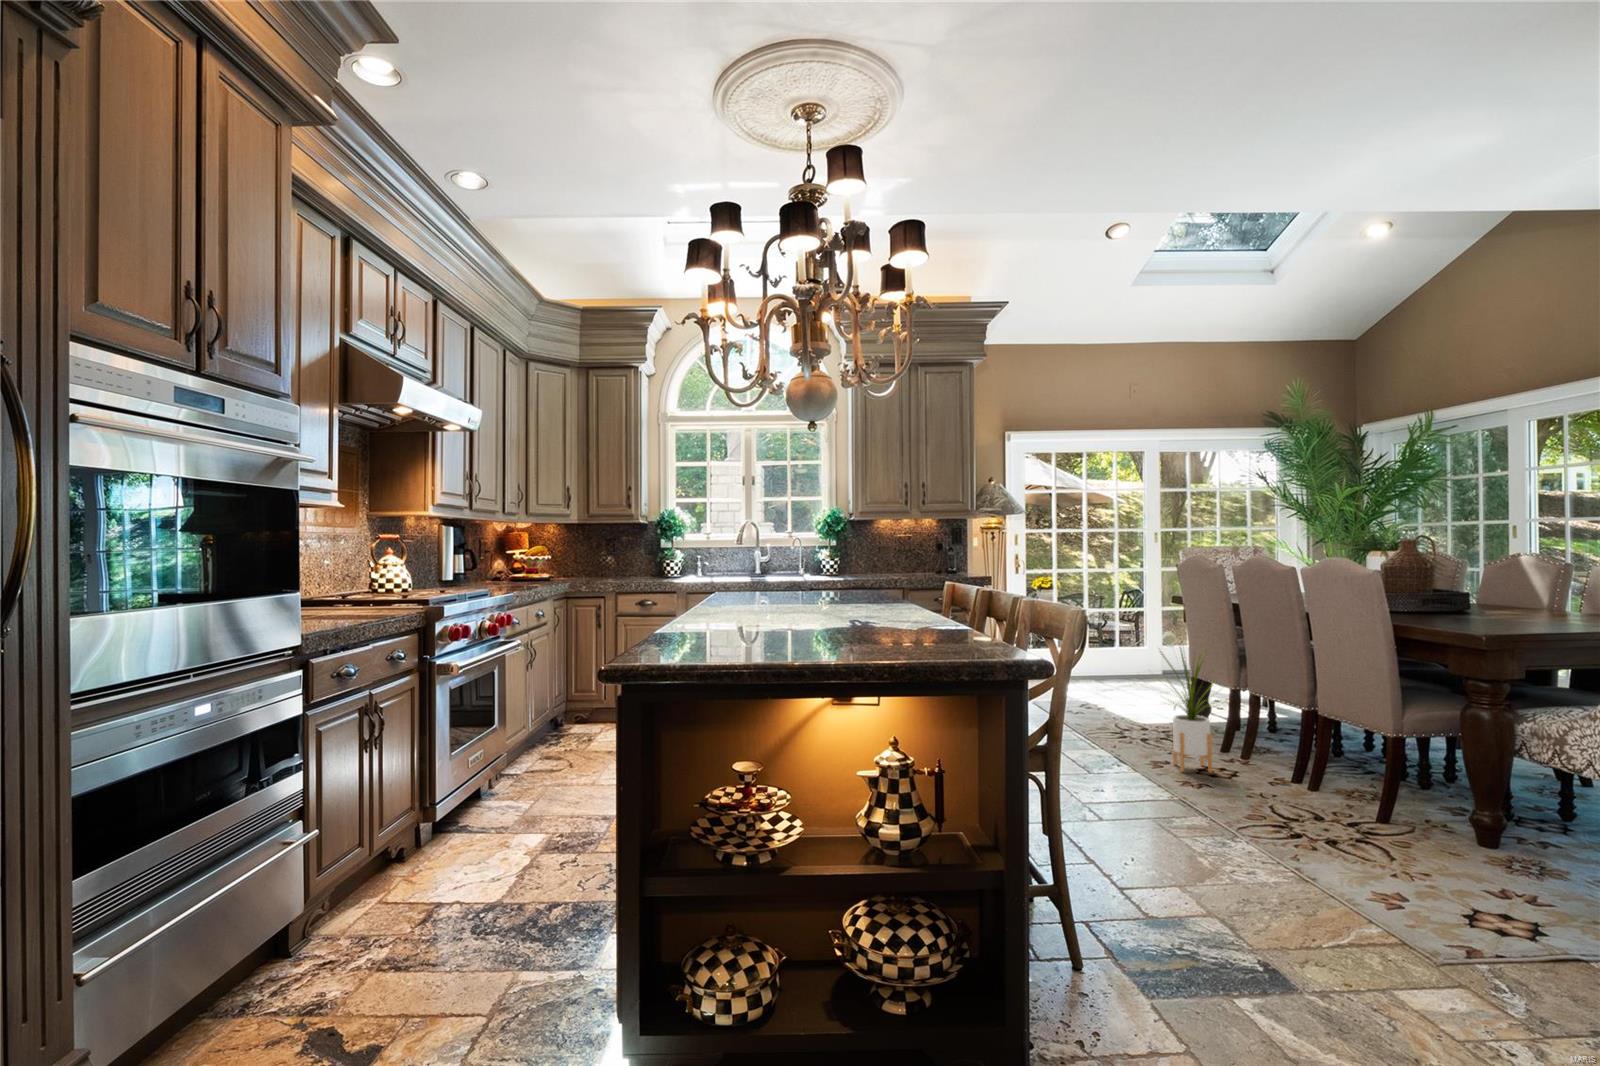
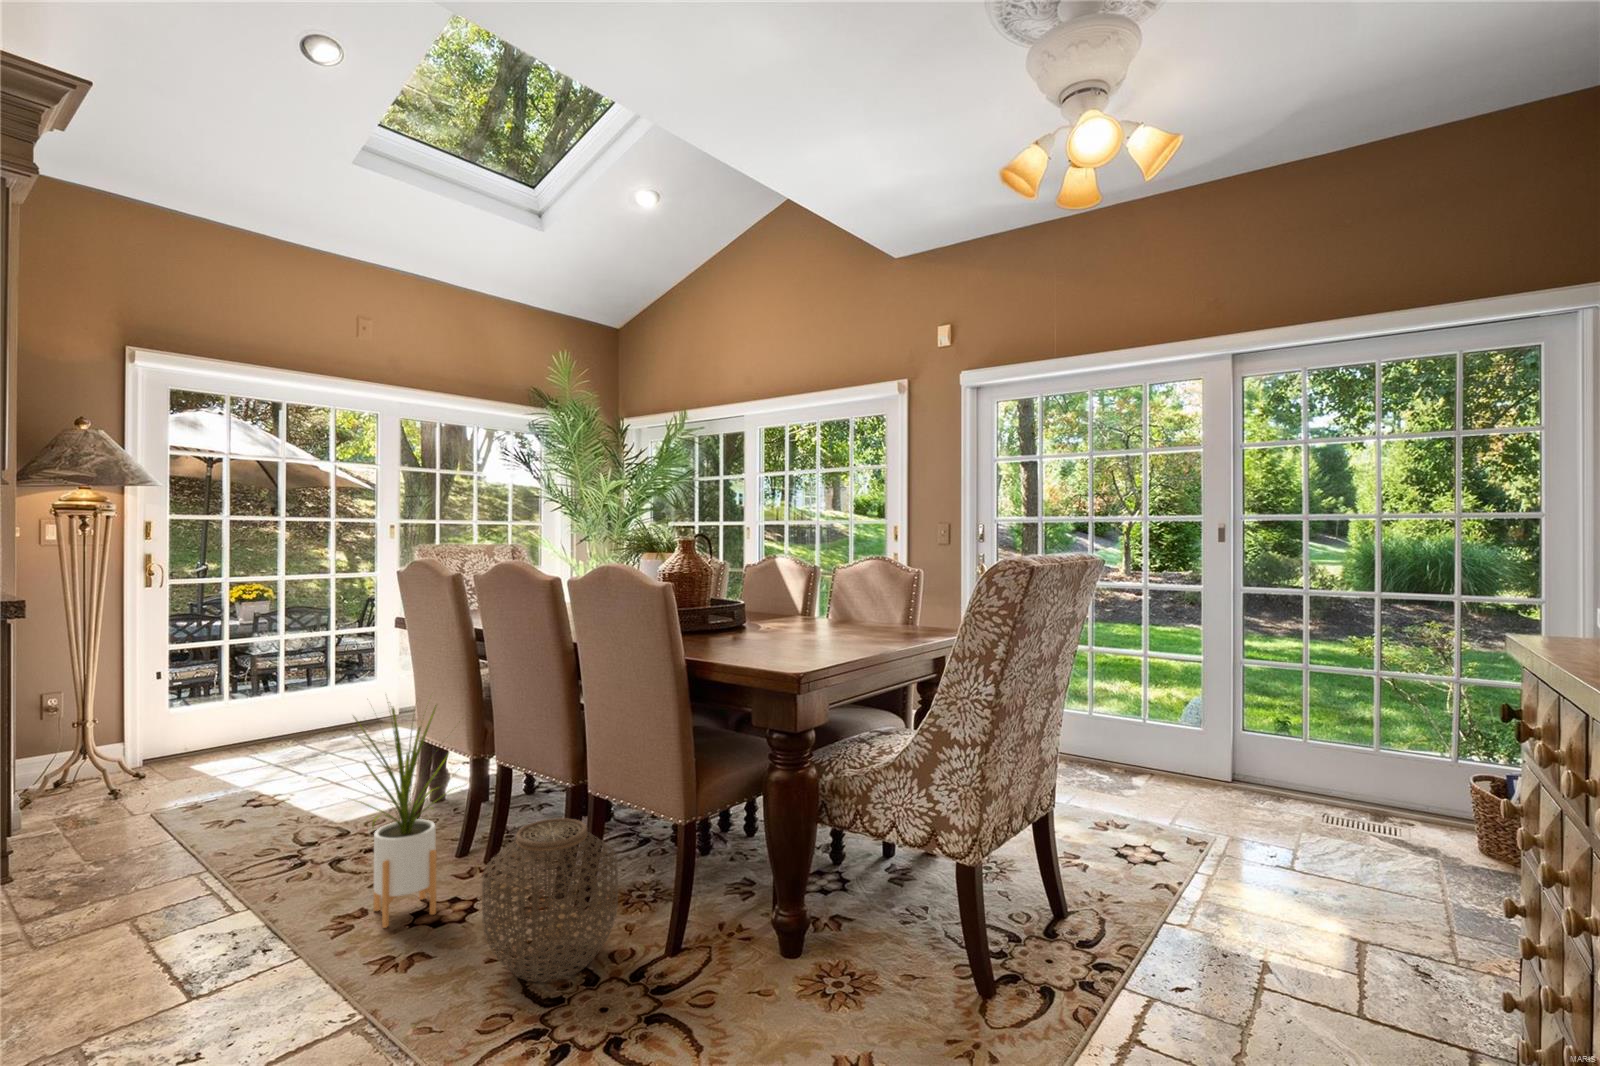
woven basket: none [1244,719,1339,814] -> present [482,818,618,982]

